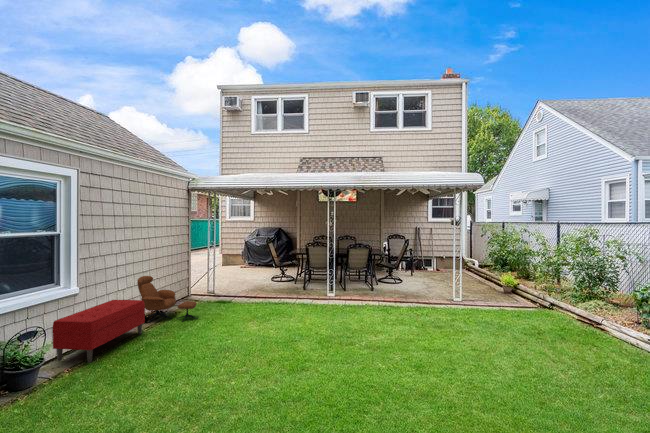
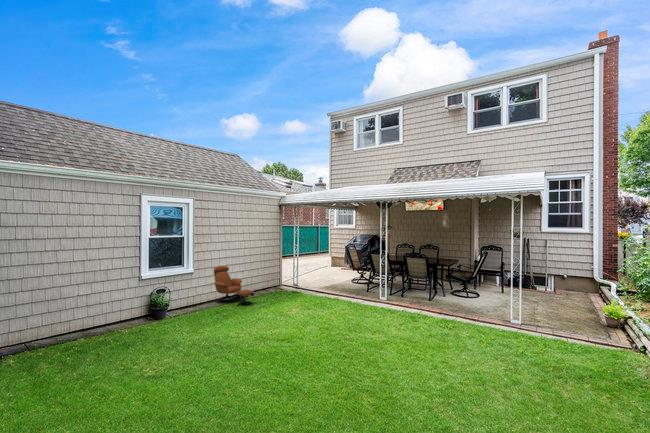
bench: present [53,300,145,363] -> none [133,281,204,323]

